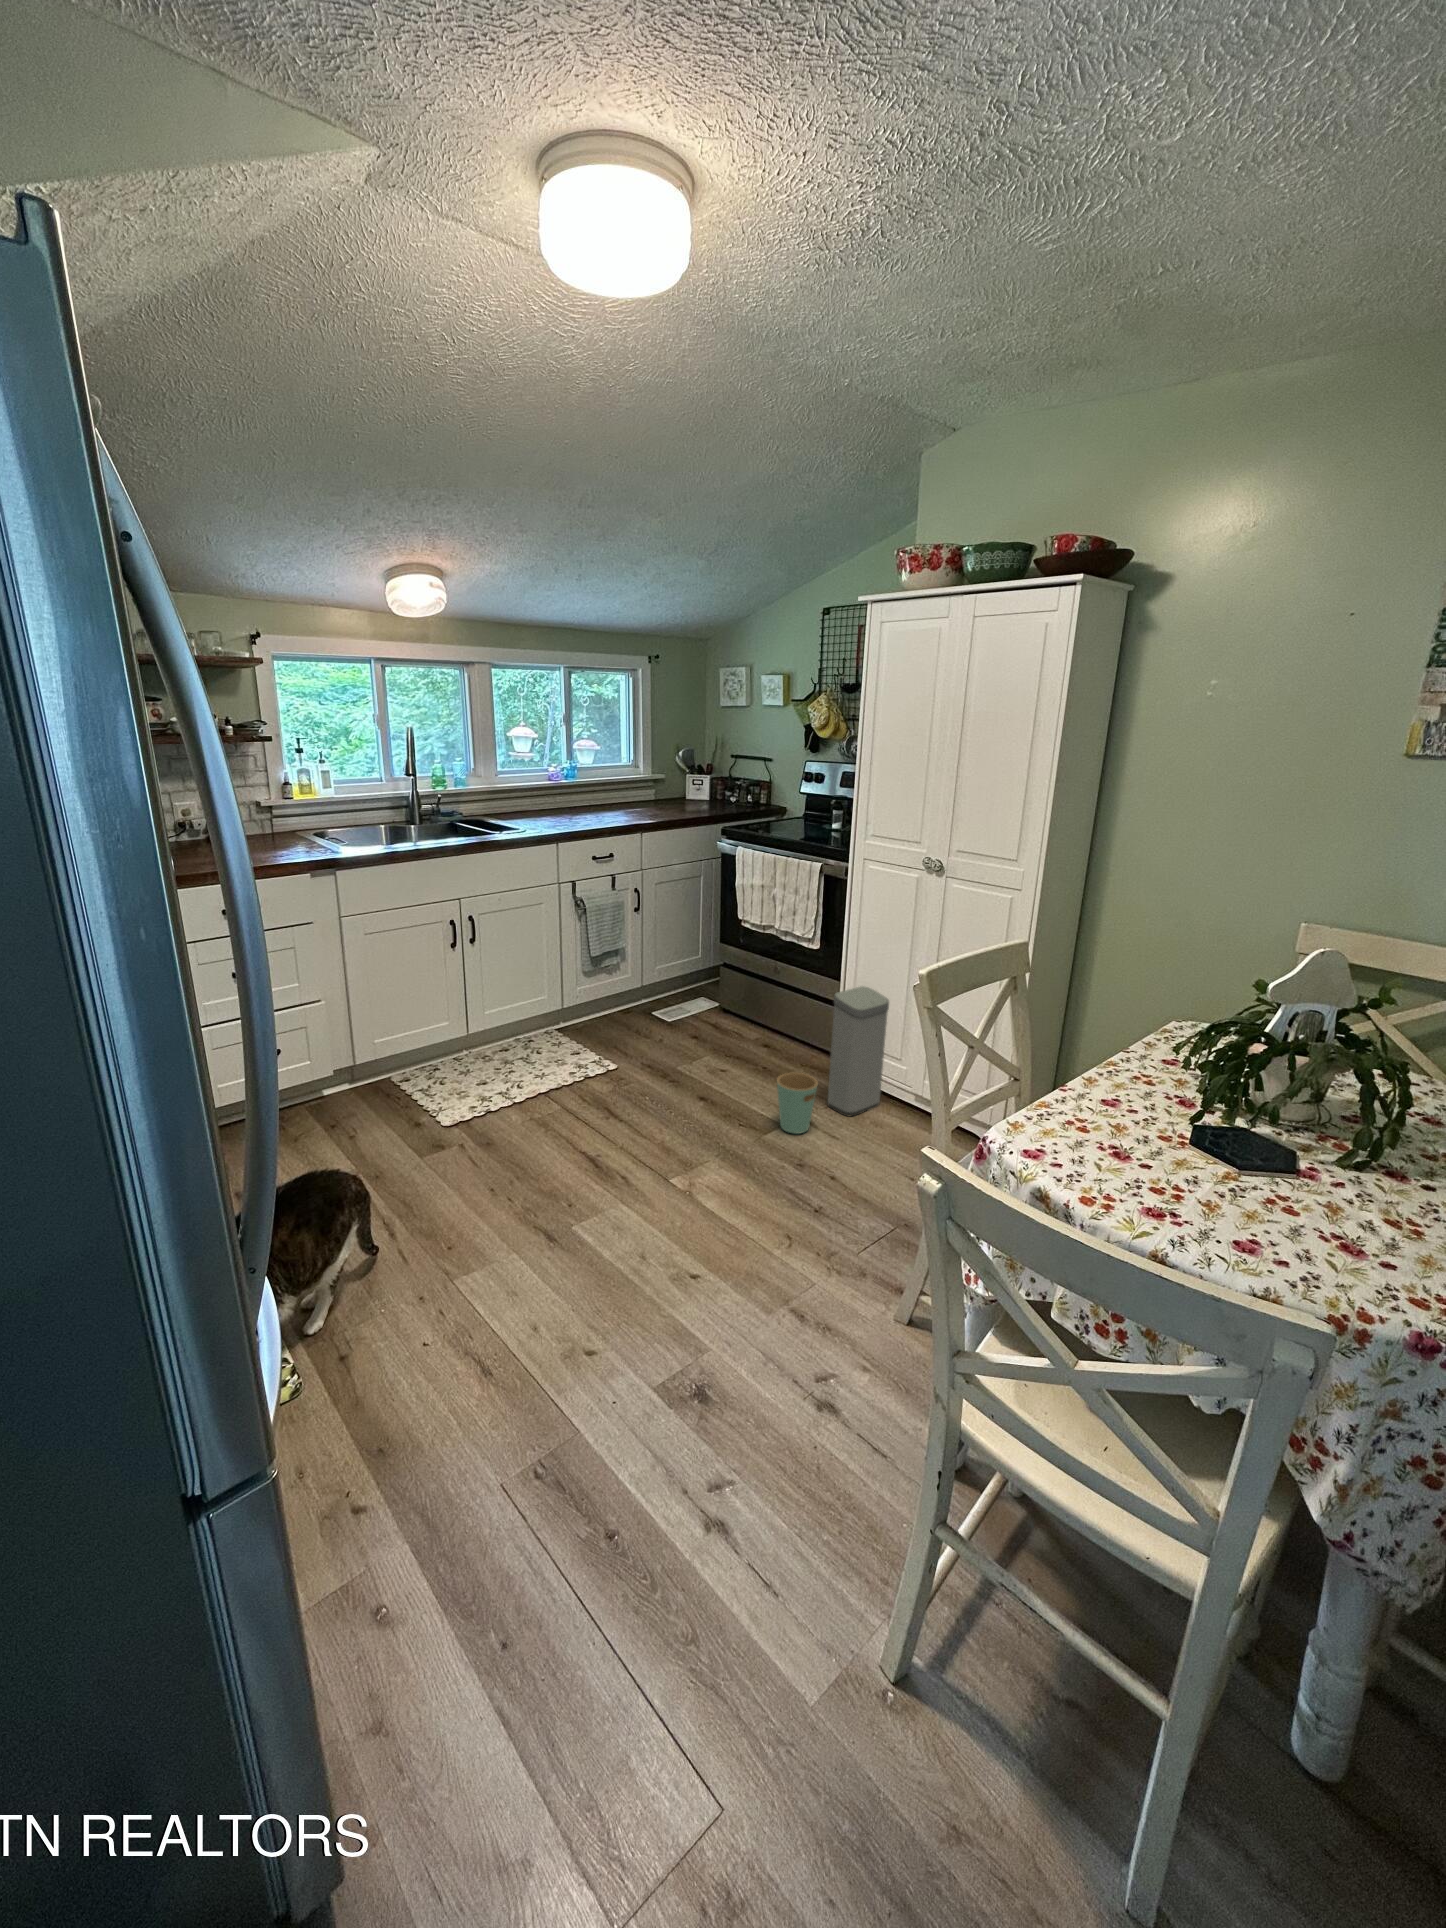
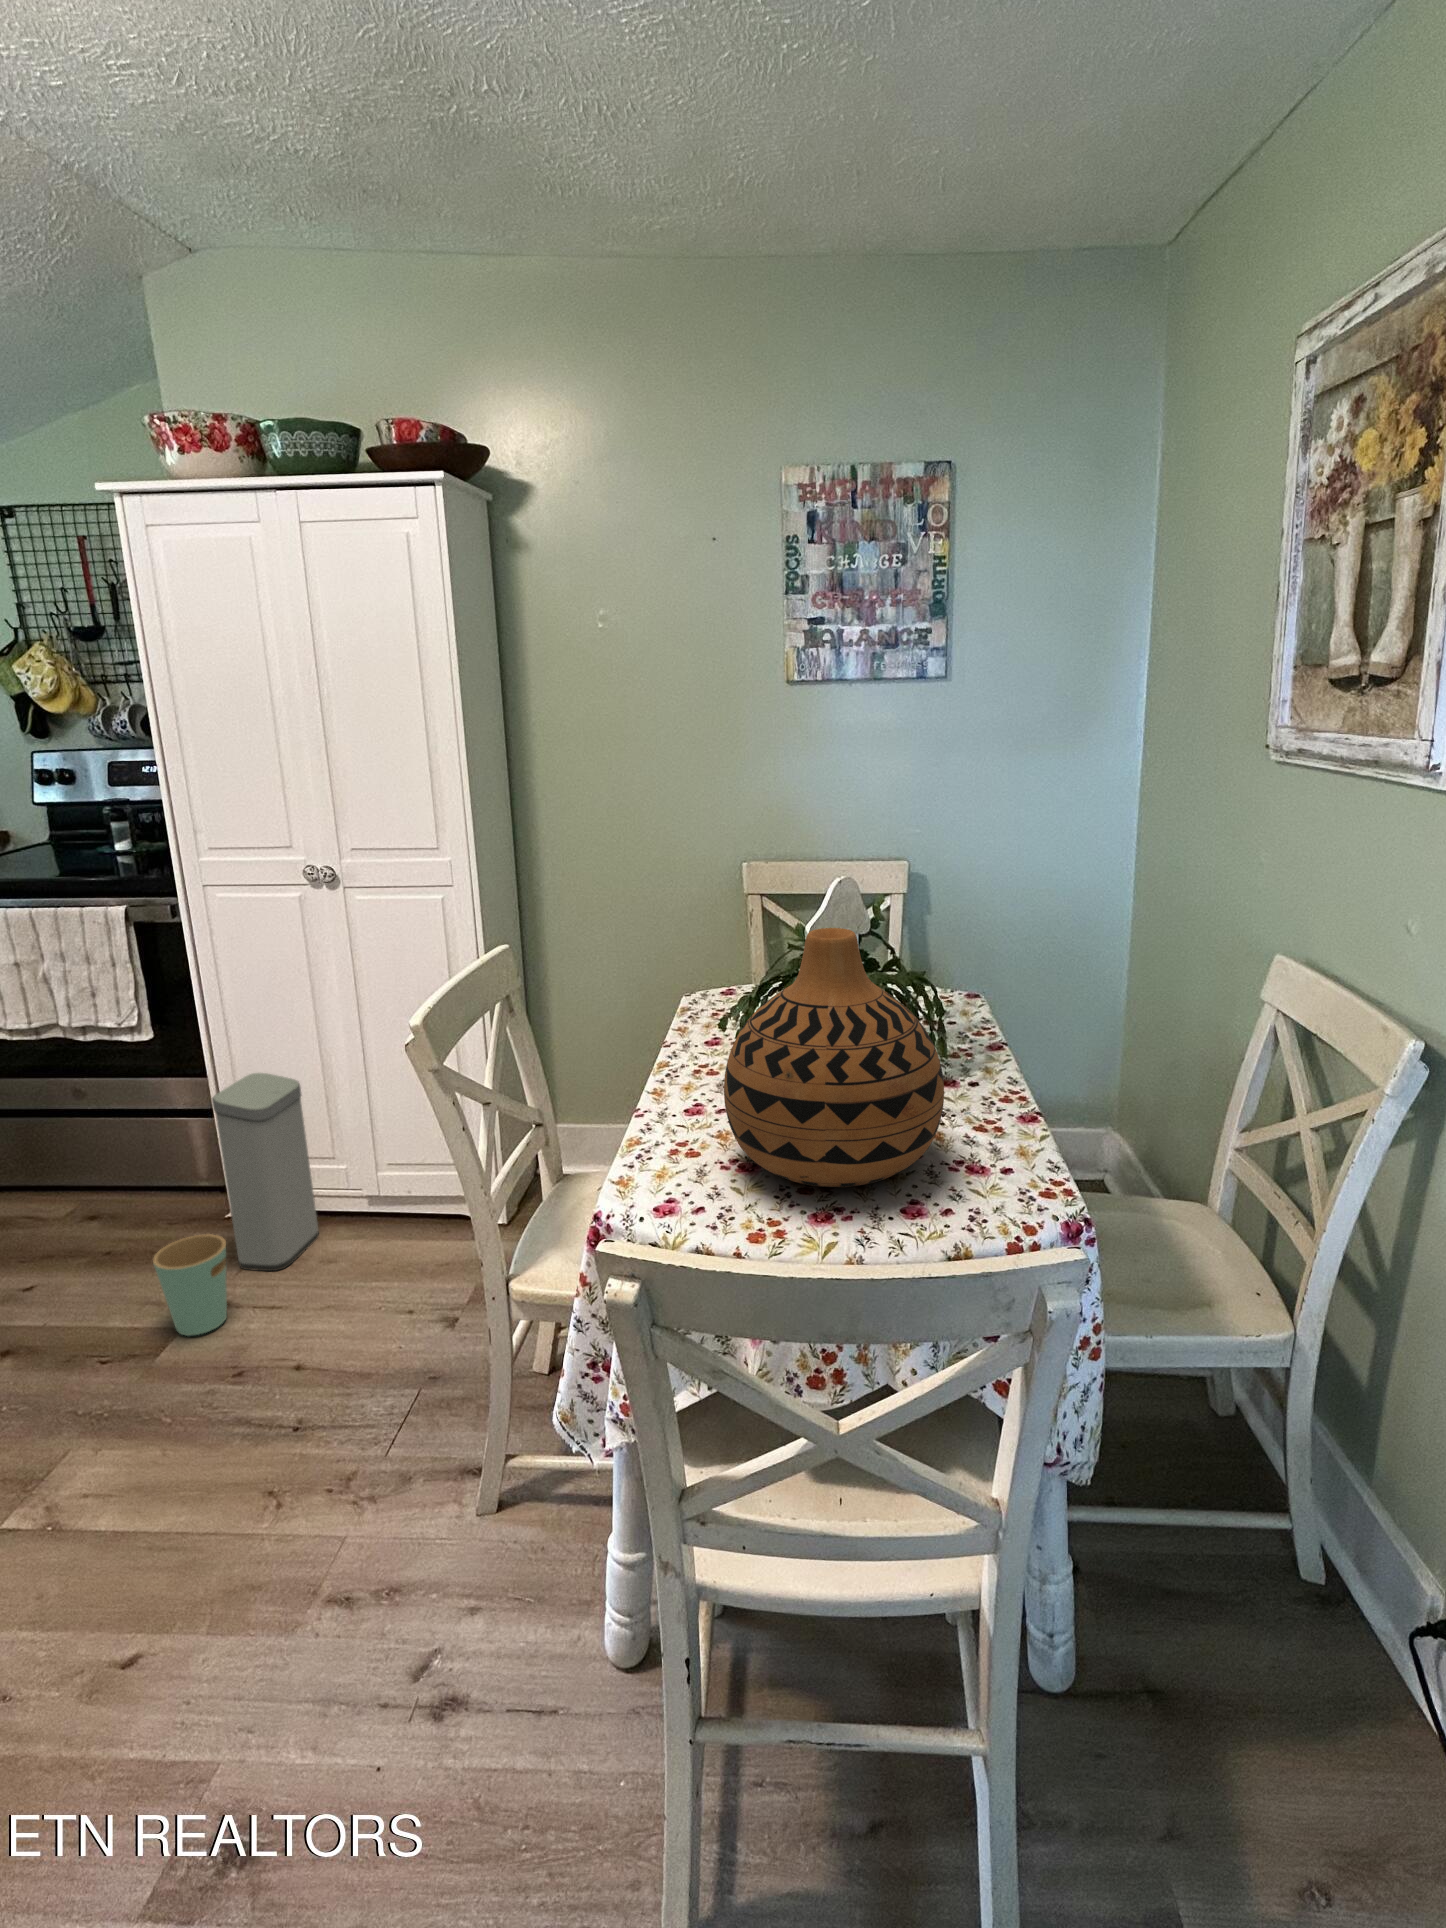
vase: none [1109,980,1340,1213] -> present [724,928,944,1187]

